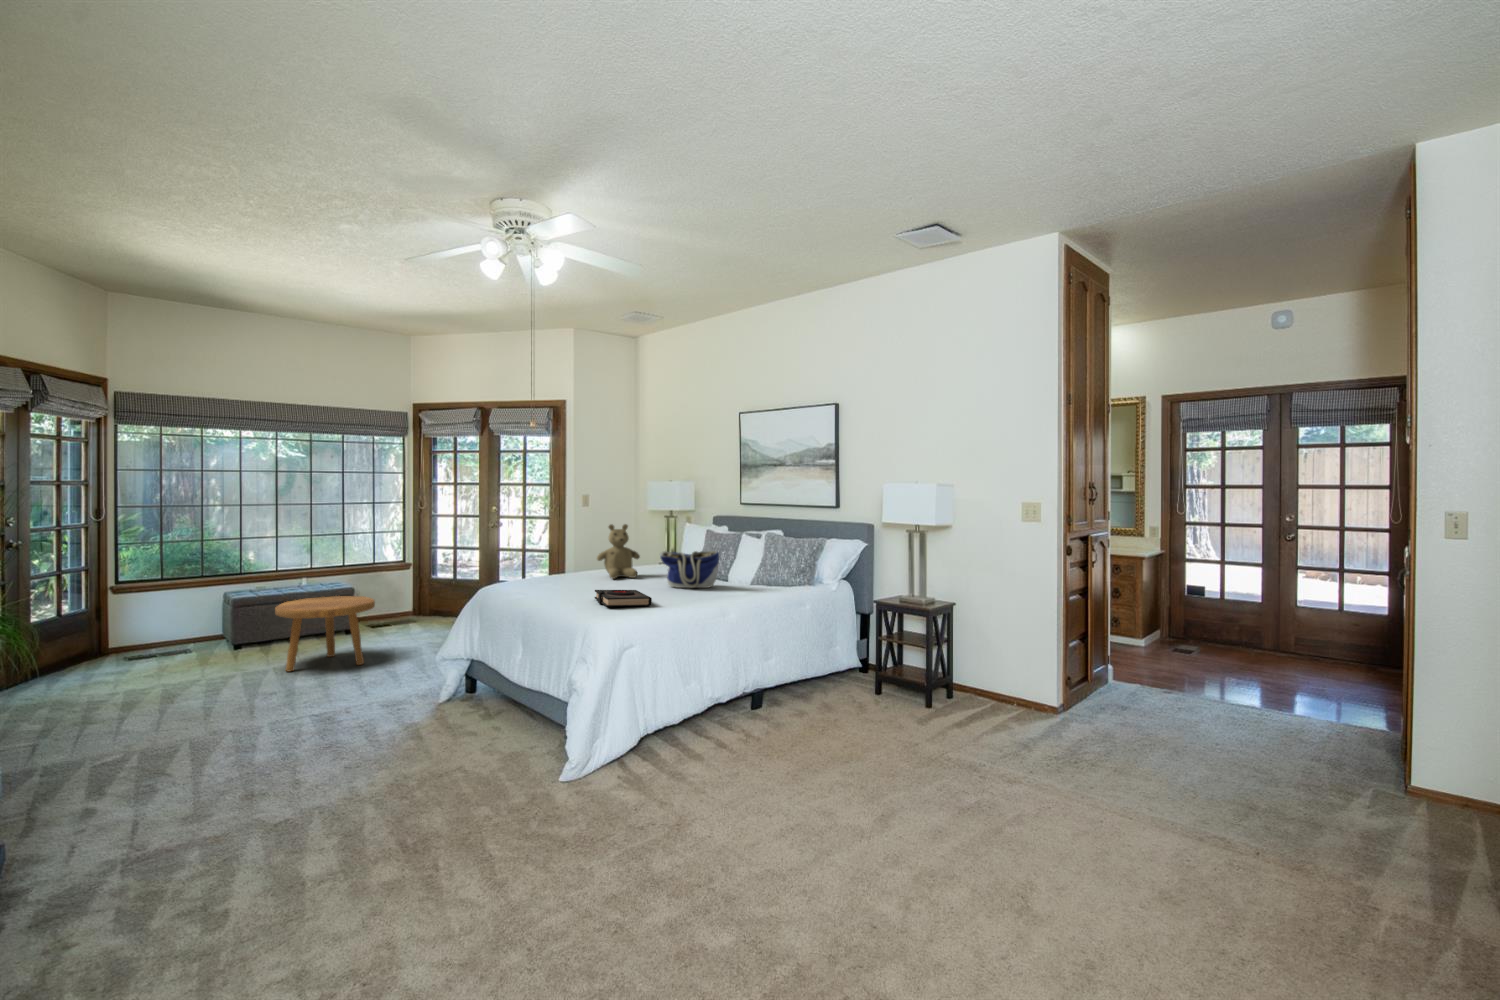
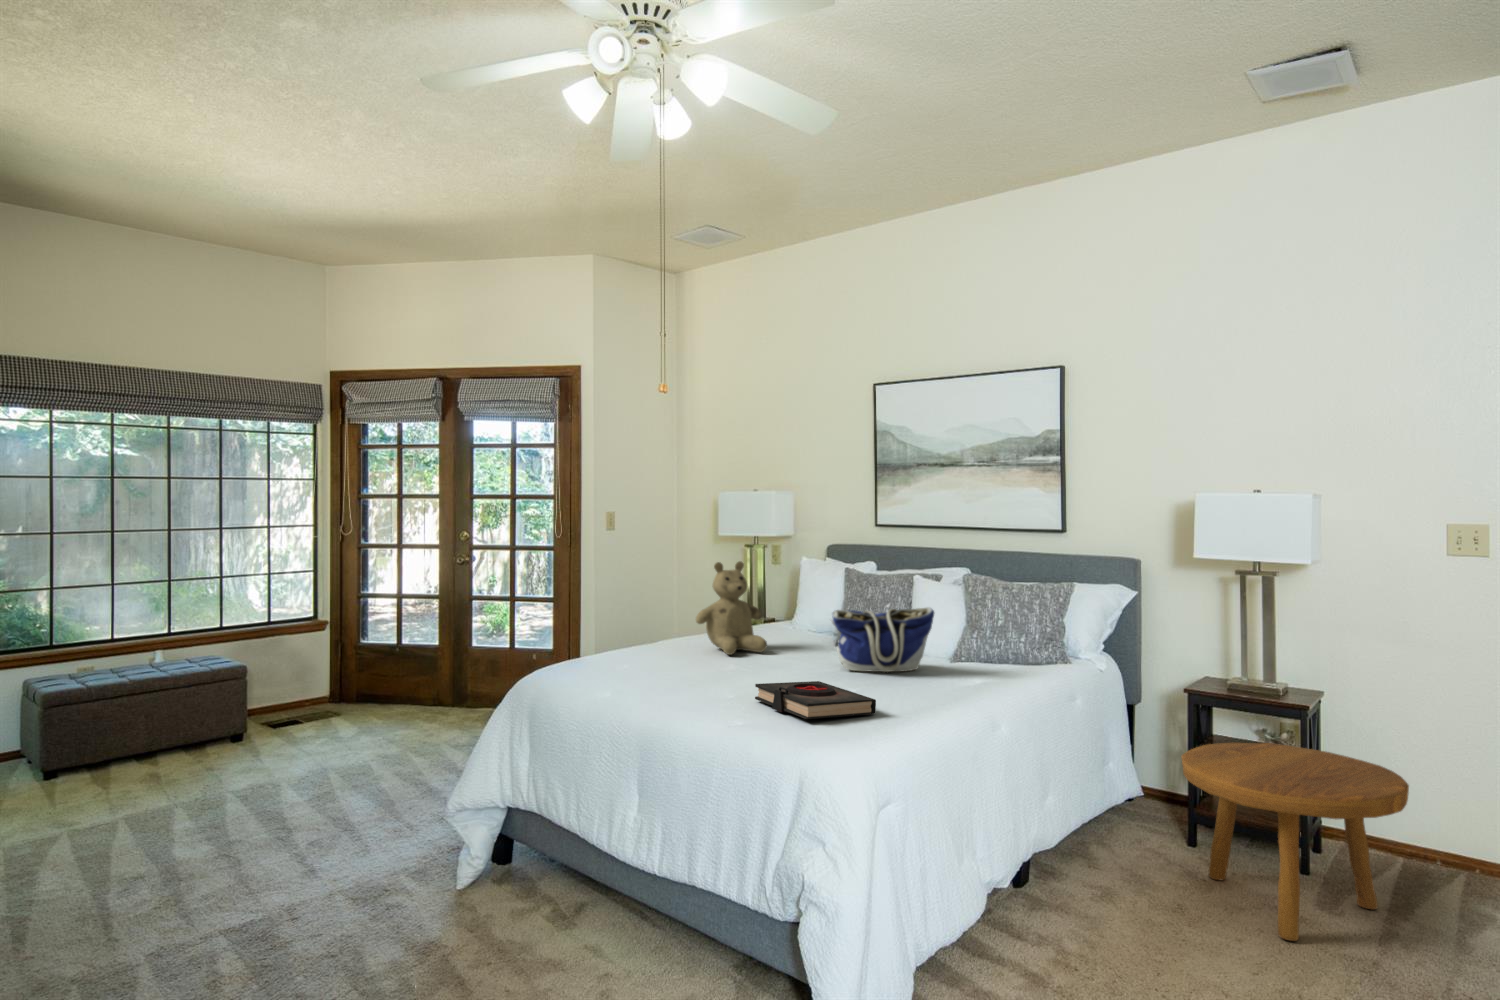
footstool: present [275,596,375,671] -> present [1181,743,1409,941]

